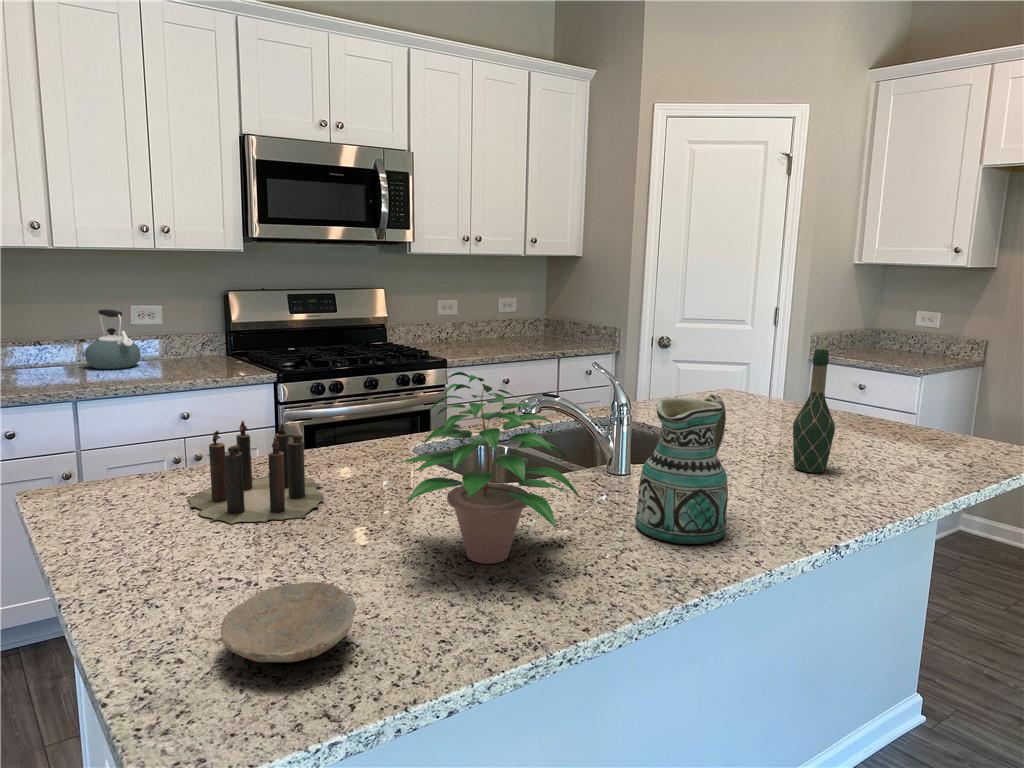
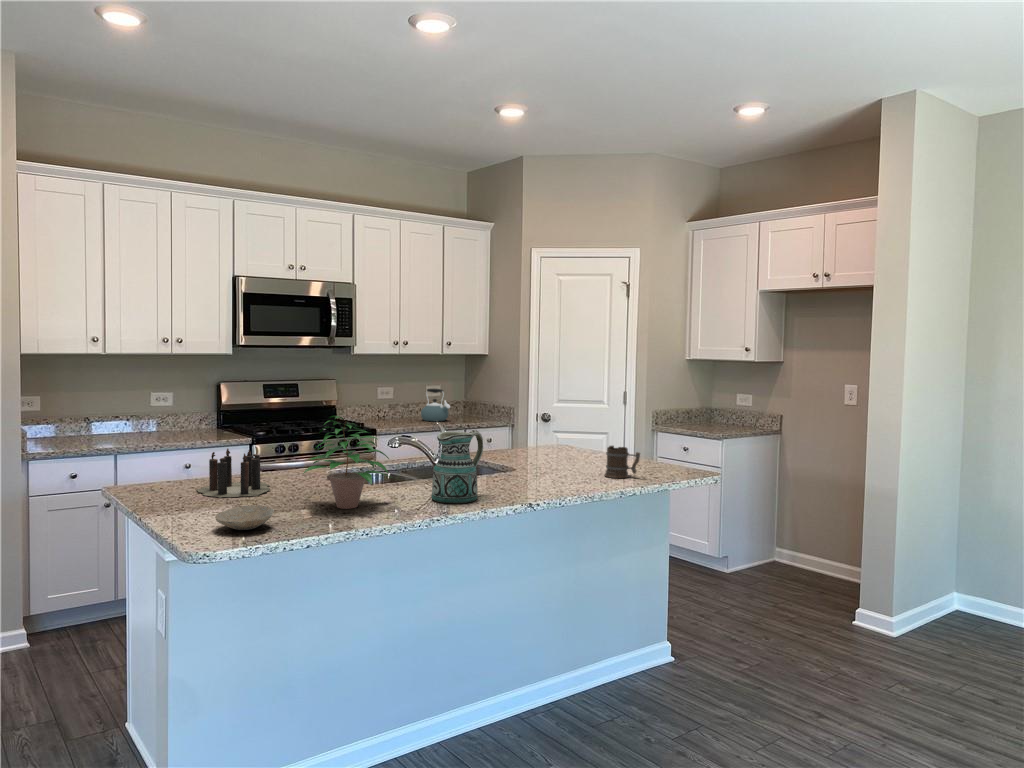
kettle: present [85,310,141,369] -> present [421,389,450,422]
wine bottle: present [793,349,835,472] -> none [547,410,569,480]
mug: none [875,408,950,466] -> present [604,446,640,478]

